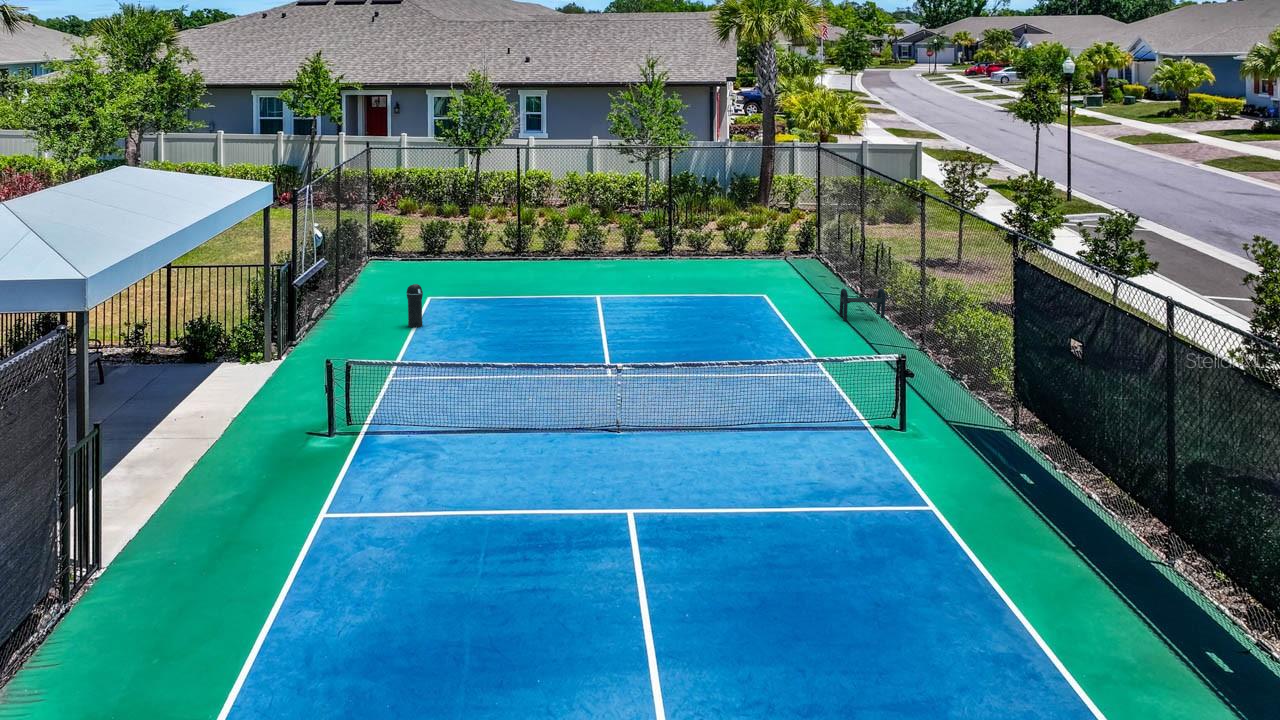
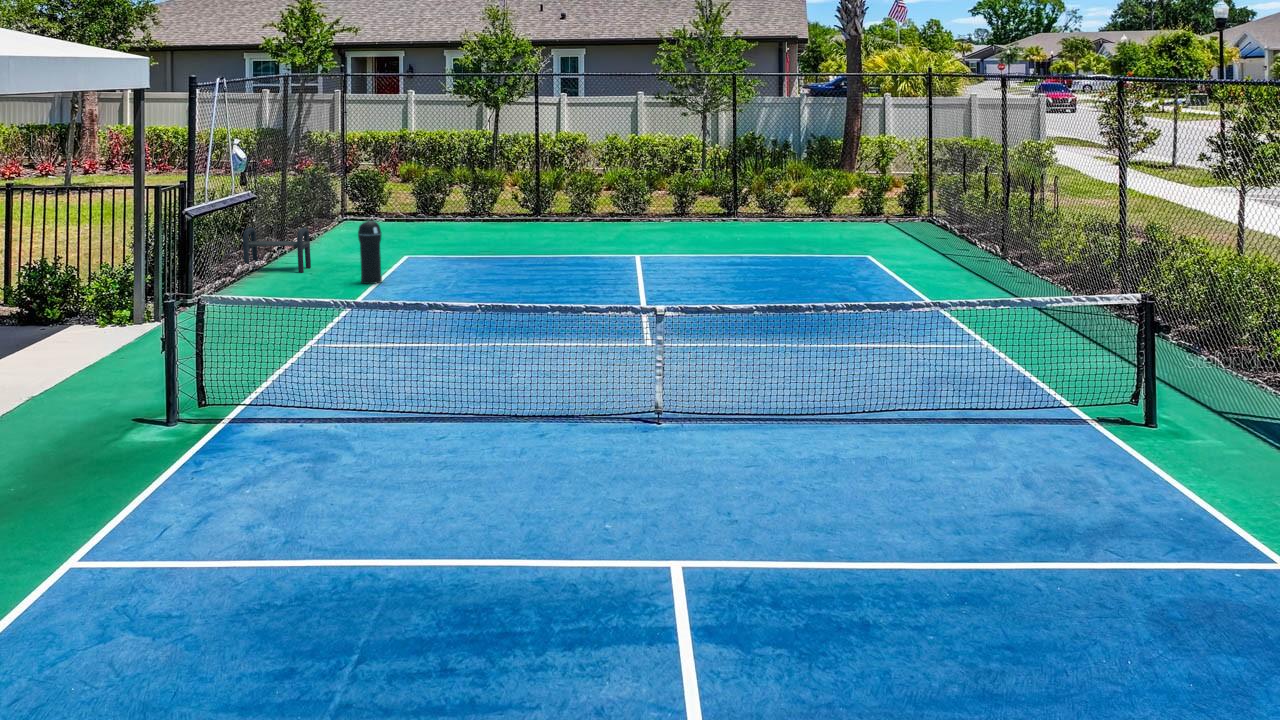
bench: present [839,288,885,321] -> present [243,227,311,273]

